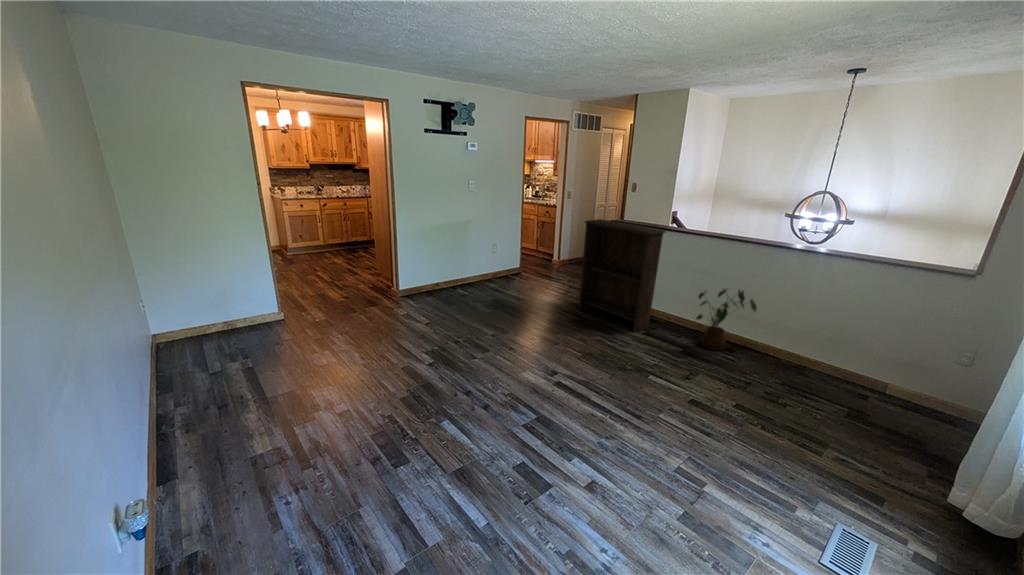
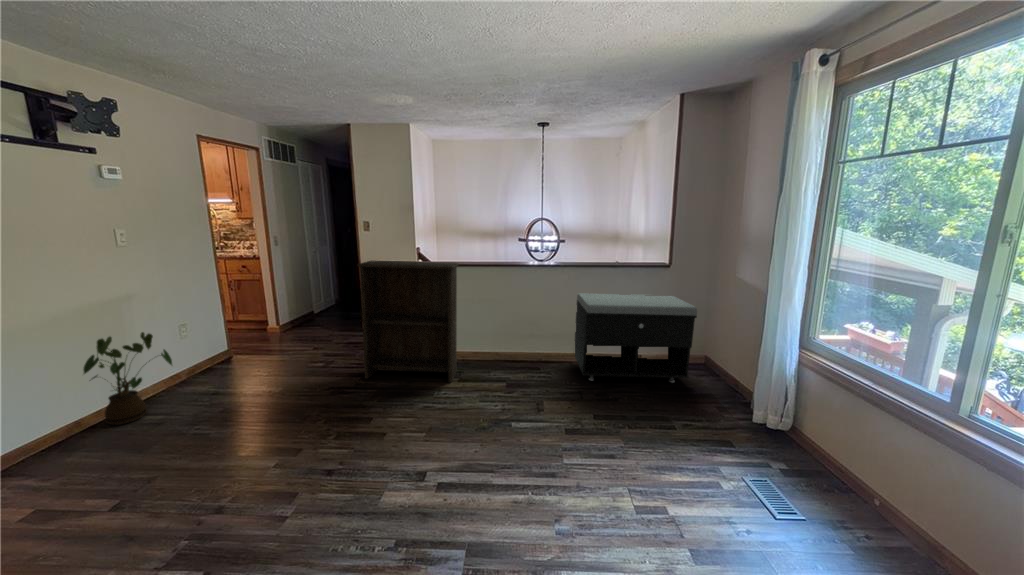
storage bench: none [765,284,966,428] -> present [575,293,697,383]
house plant: present [696,289,757,350] -> present [83,332,172,425]

